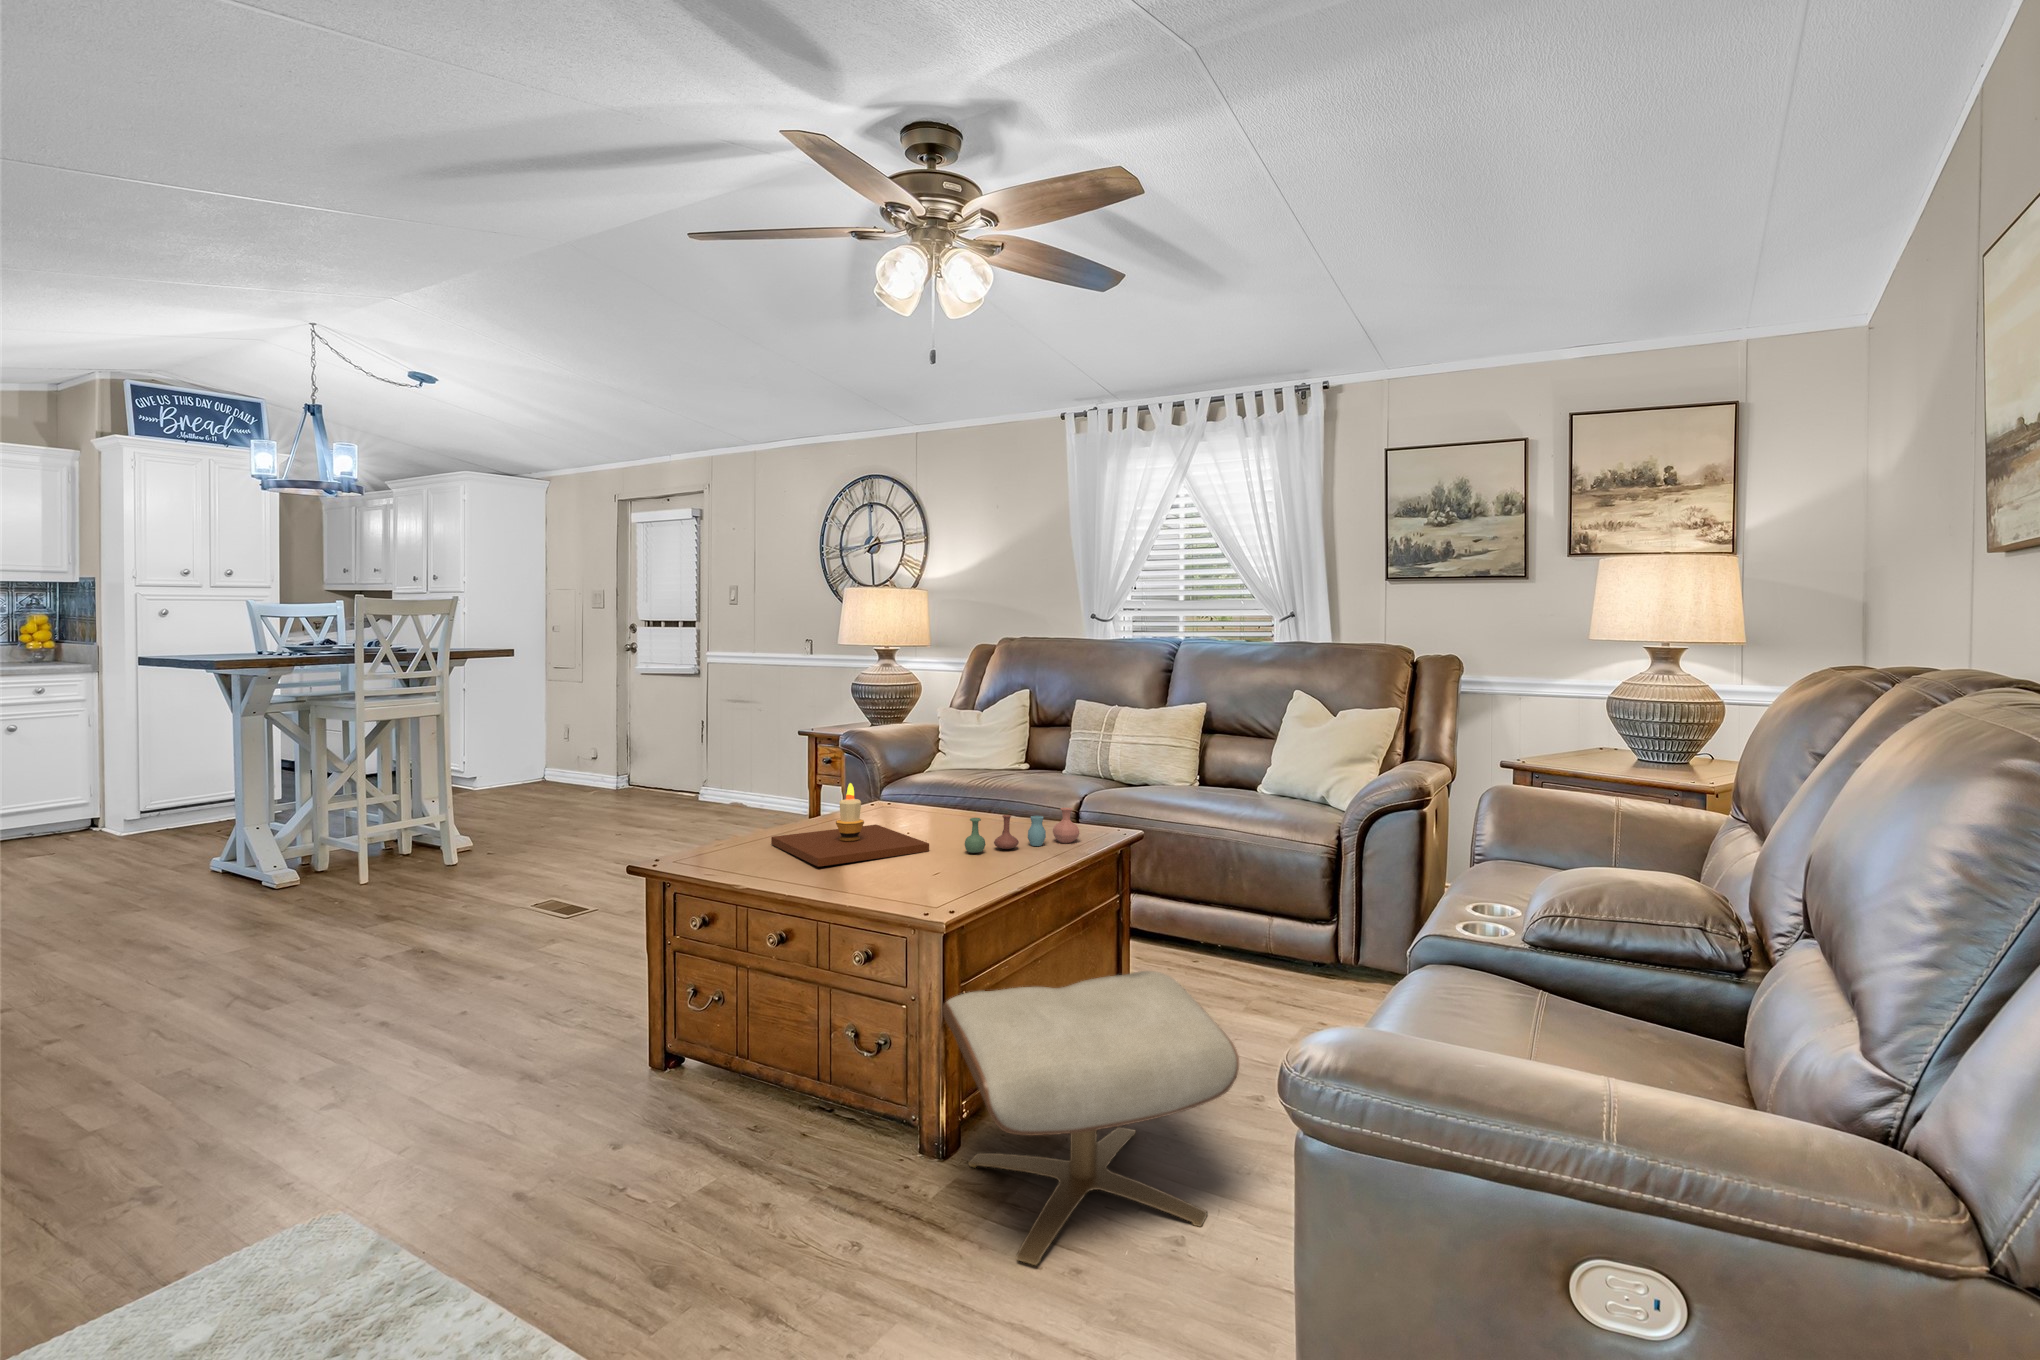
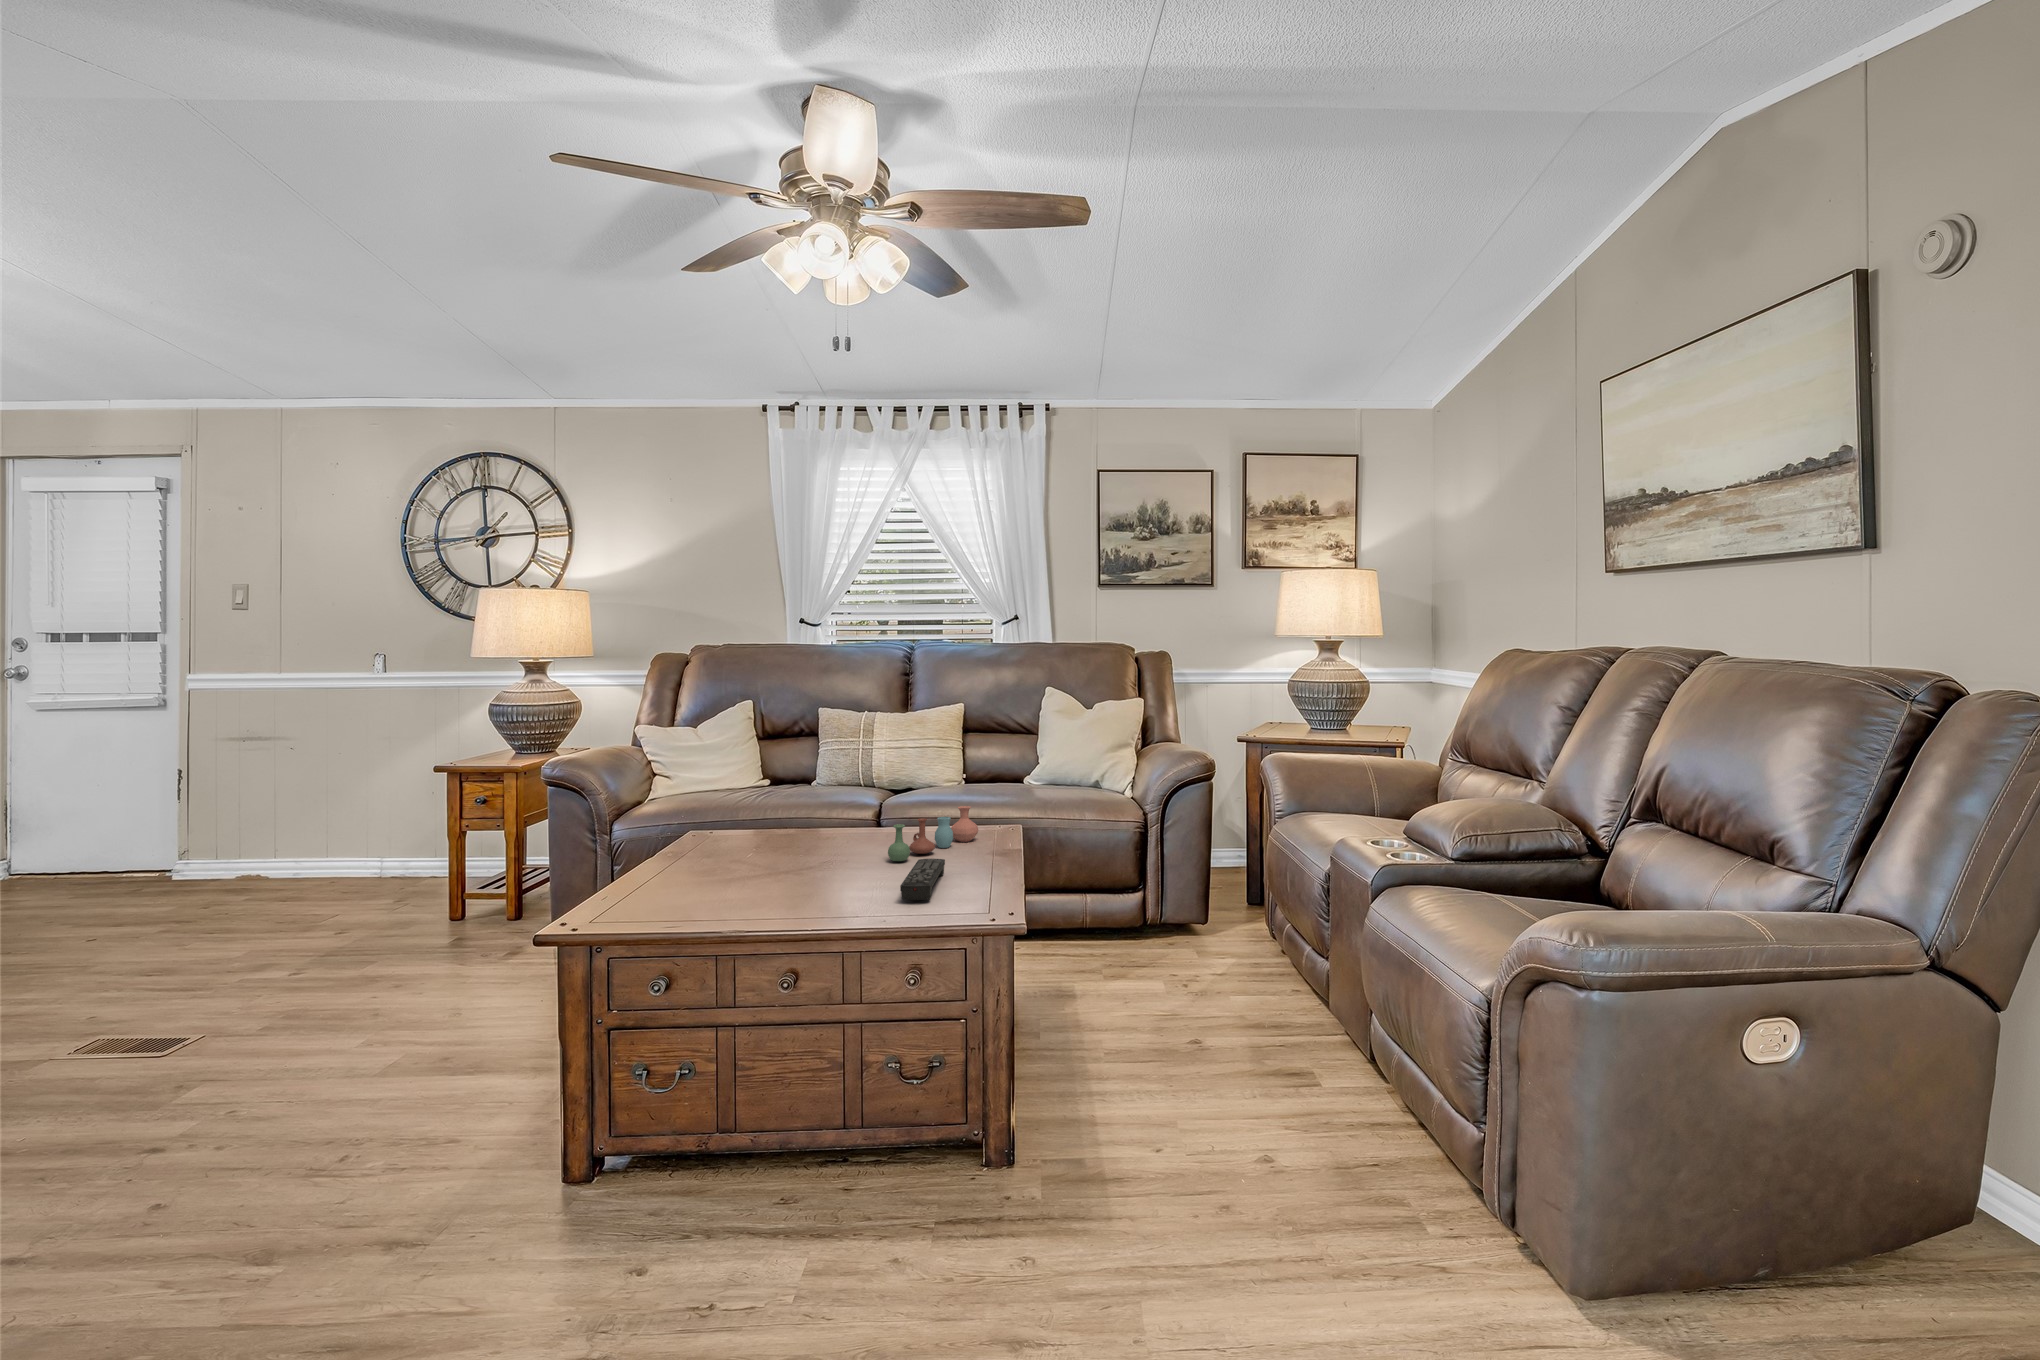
candle: present [771,783,929,867] -> none [652,801,849,897]
remote control: none [902,853,989,892] -> present [900,859,945,900]
ottoman: present [942,971,1239,1265] -> none [1003,940,1274,1226]

